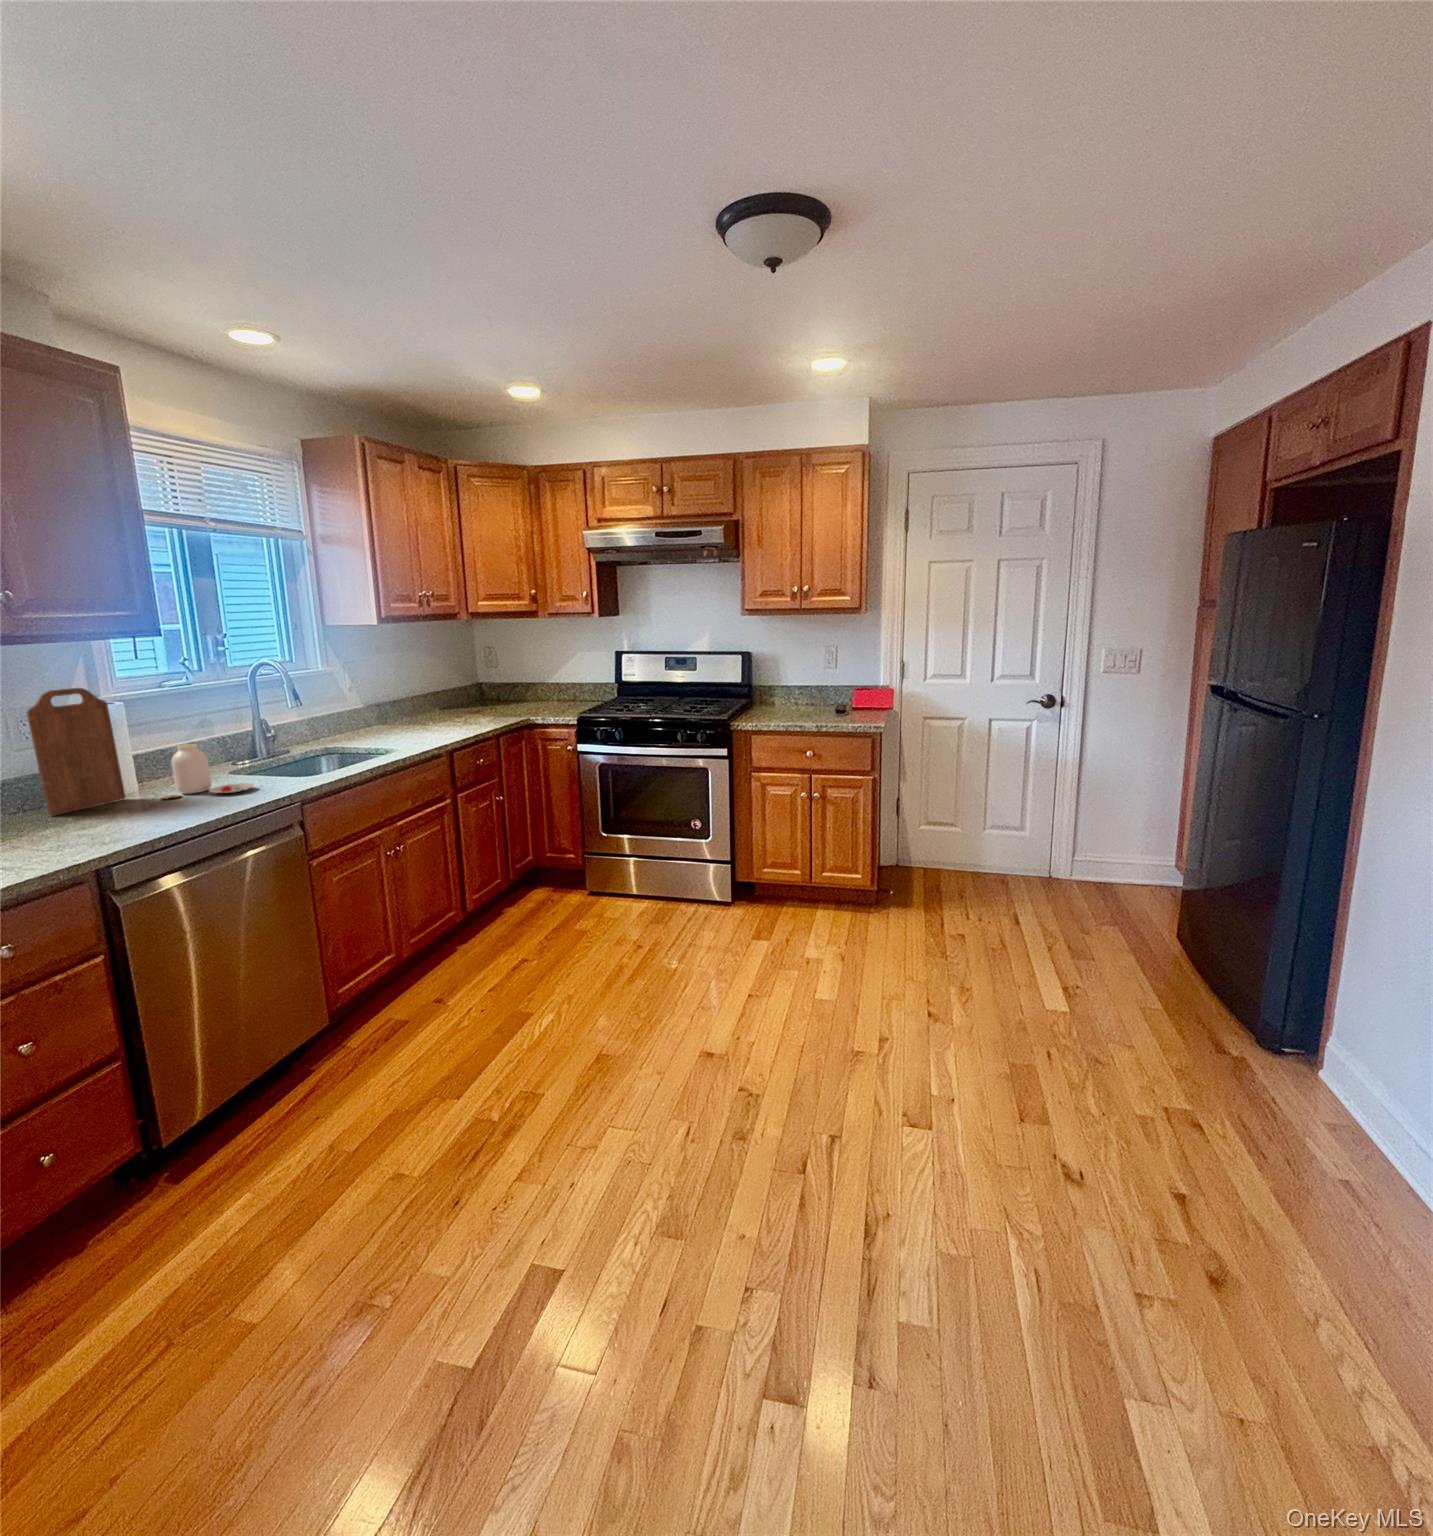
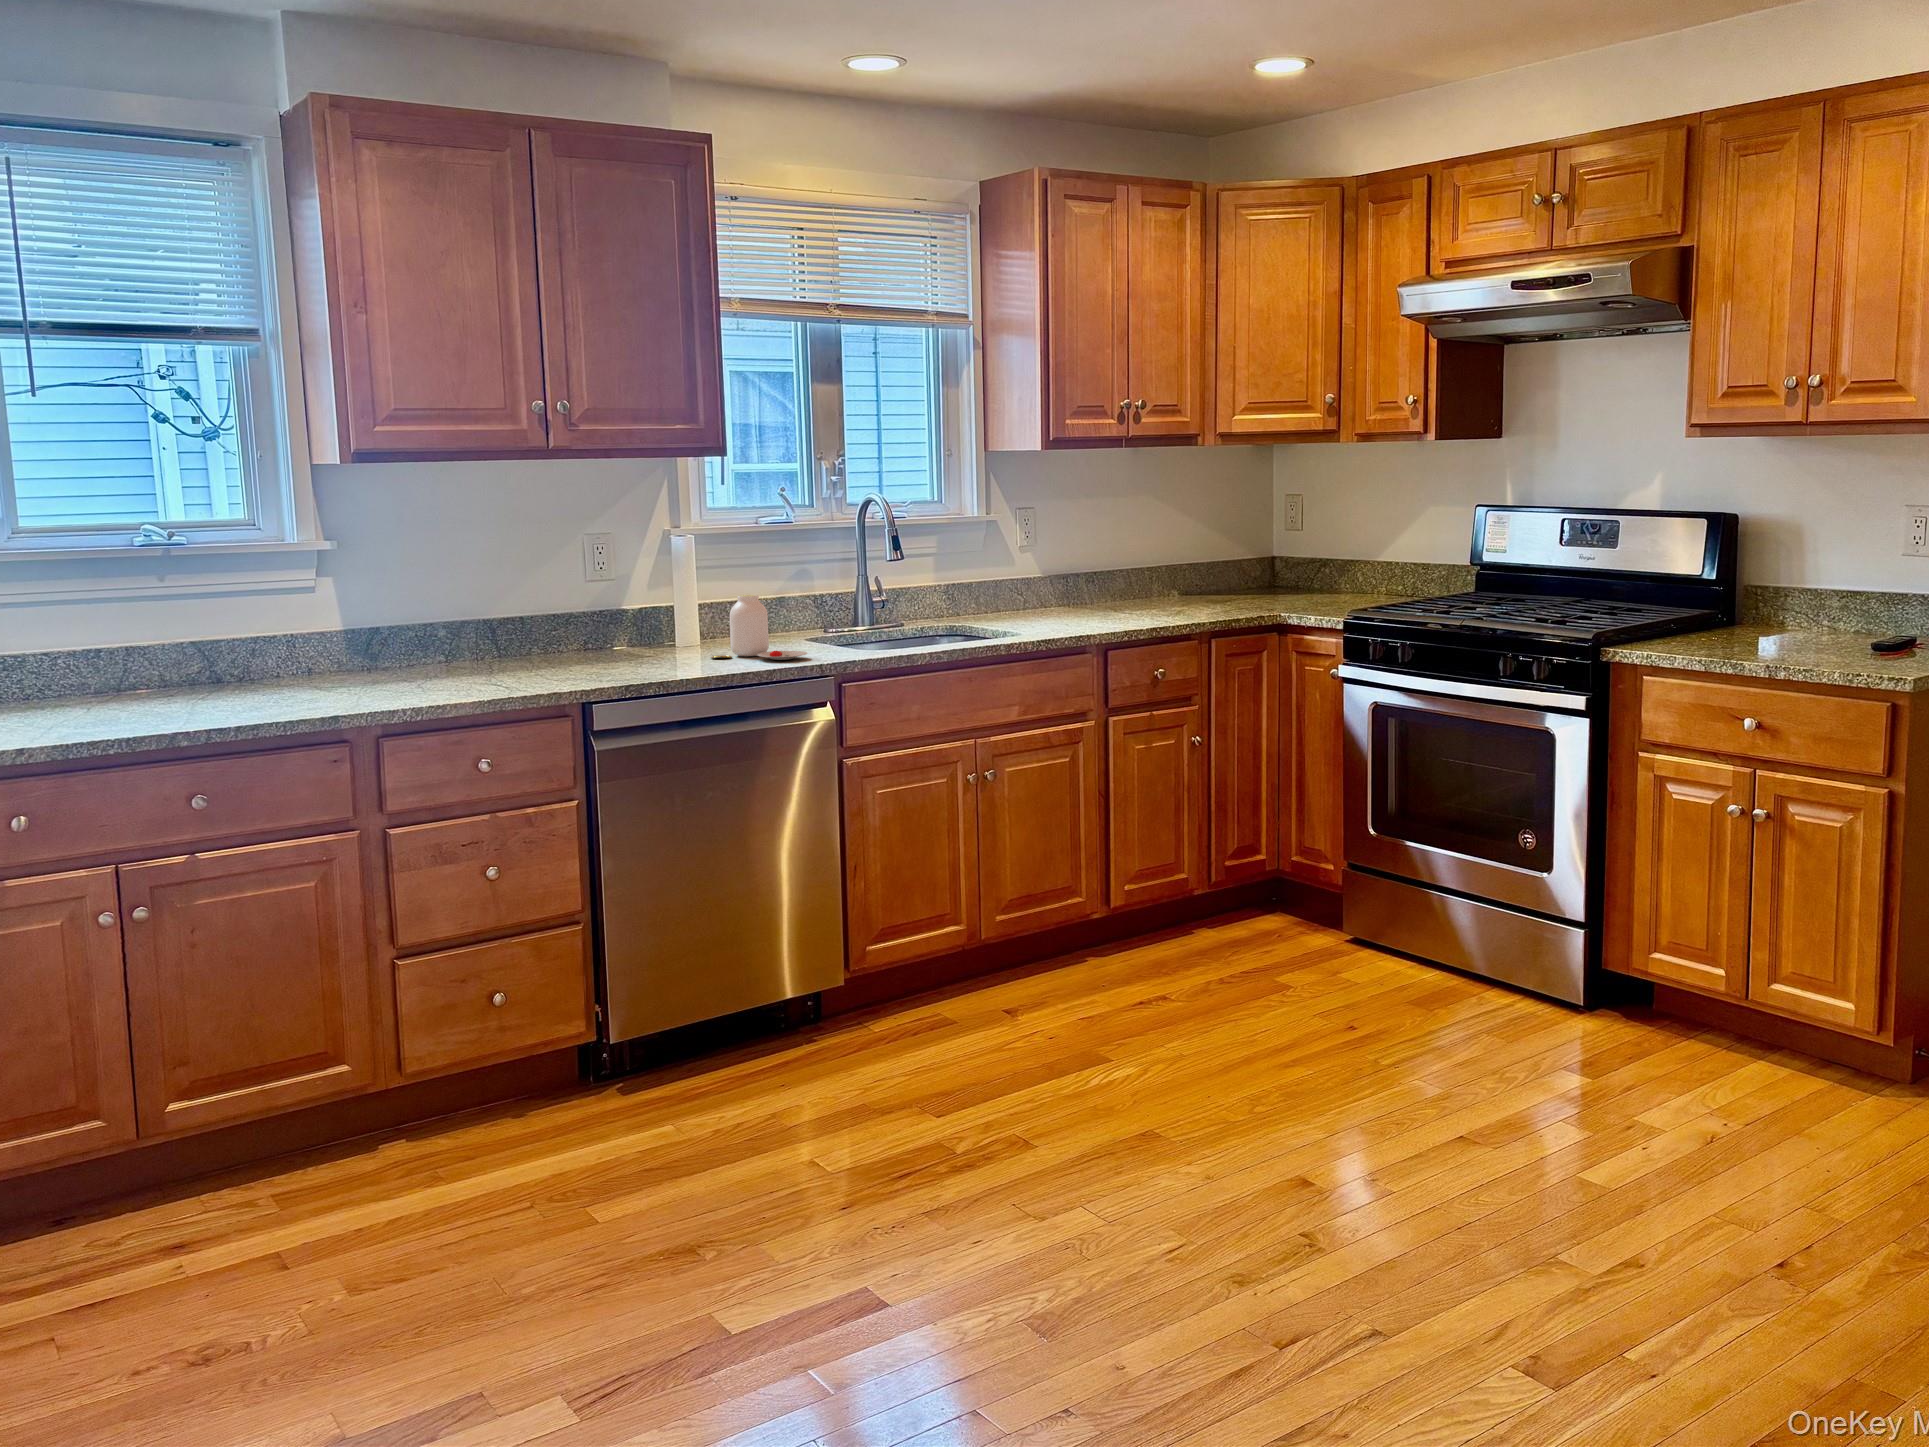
cutting board: present [27,688,125,816] -> none [599,516,683,660]

